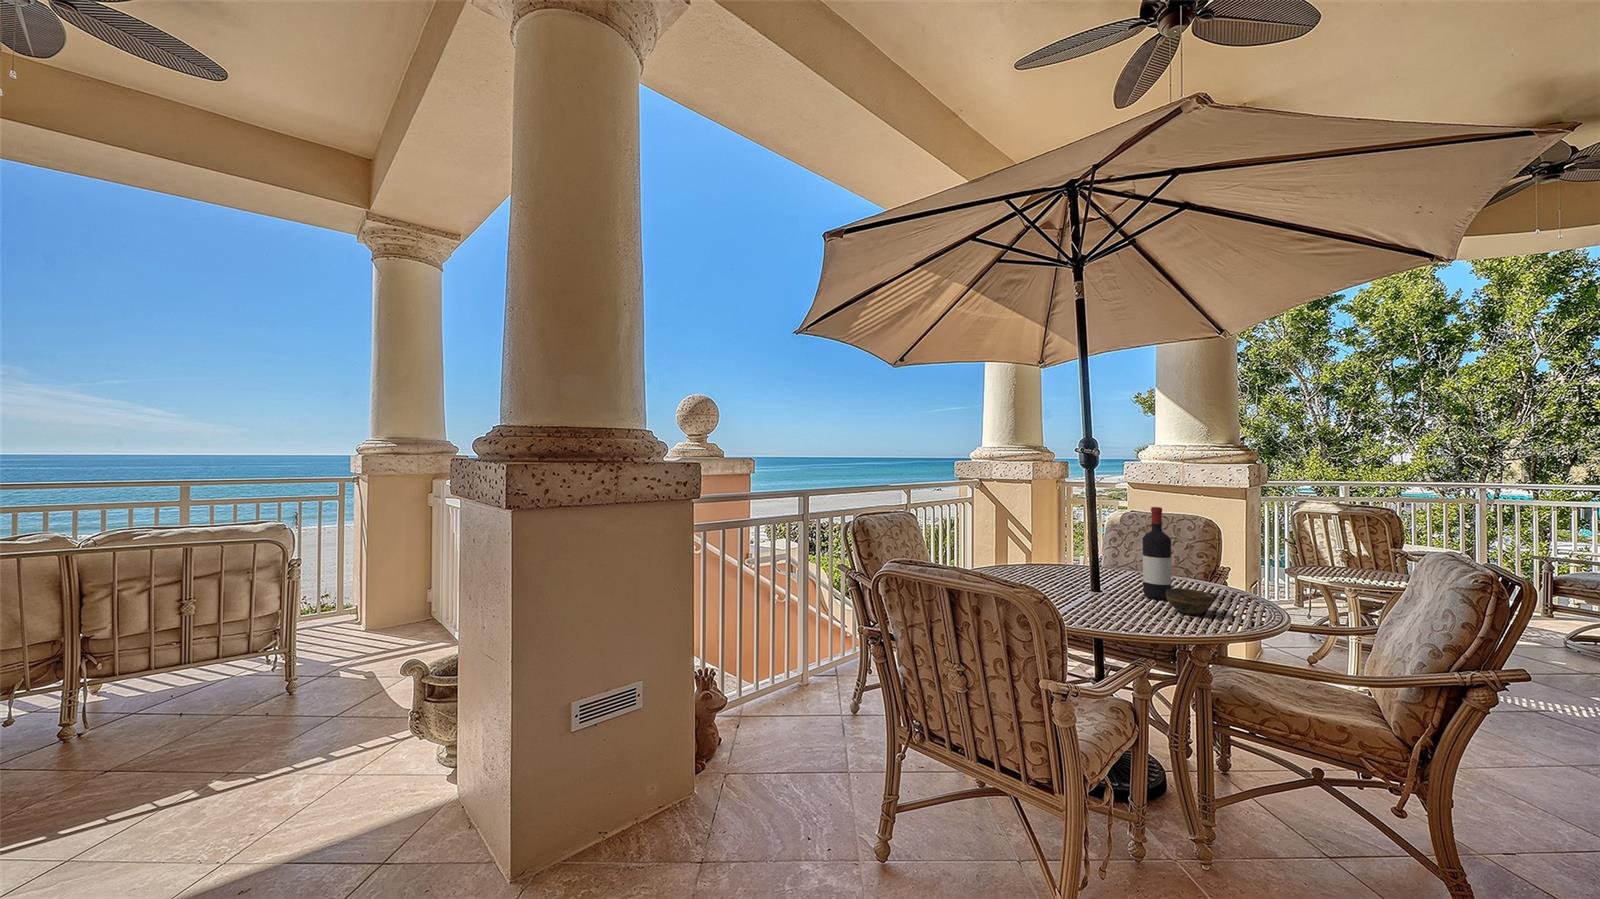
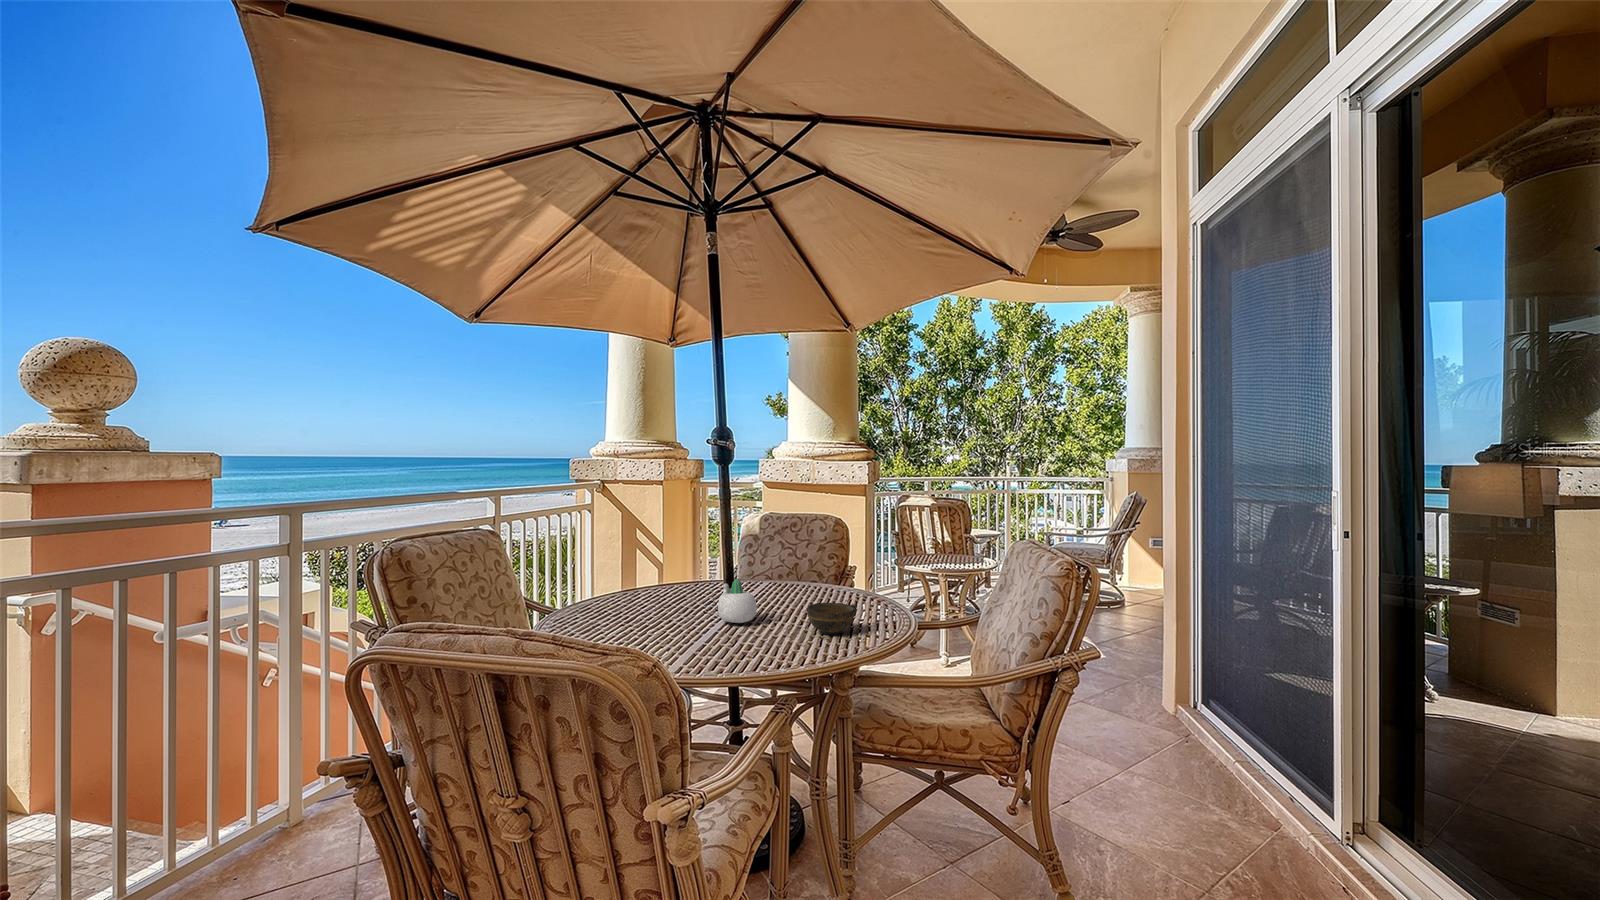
wine bottle: present [1143,507,1171,600] -> none [782,506,812,619]
succulent planter: none [1085,562,1119,596] -> present [718,579,757,623]

